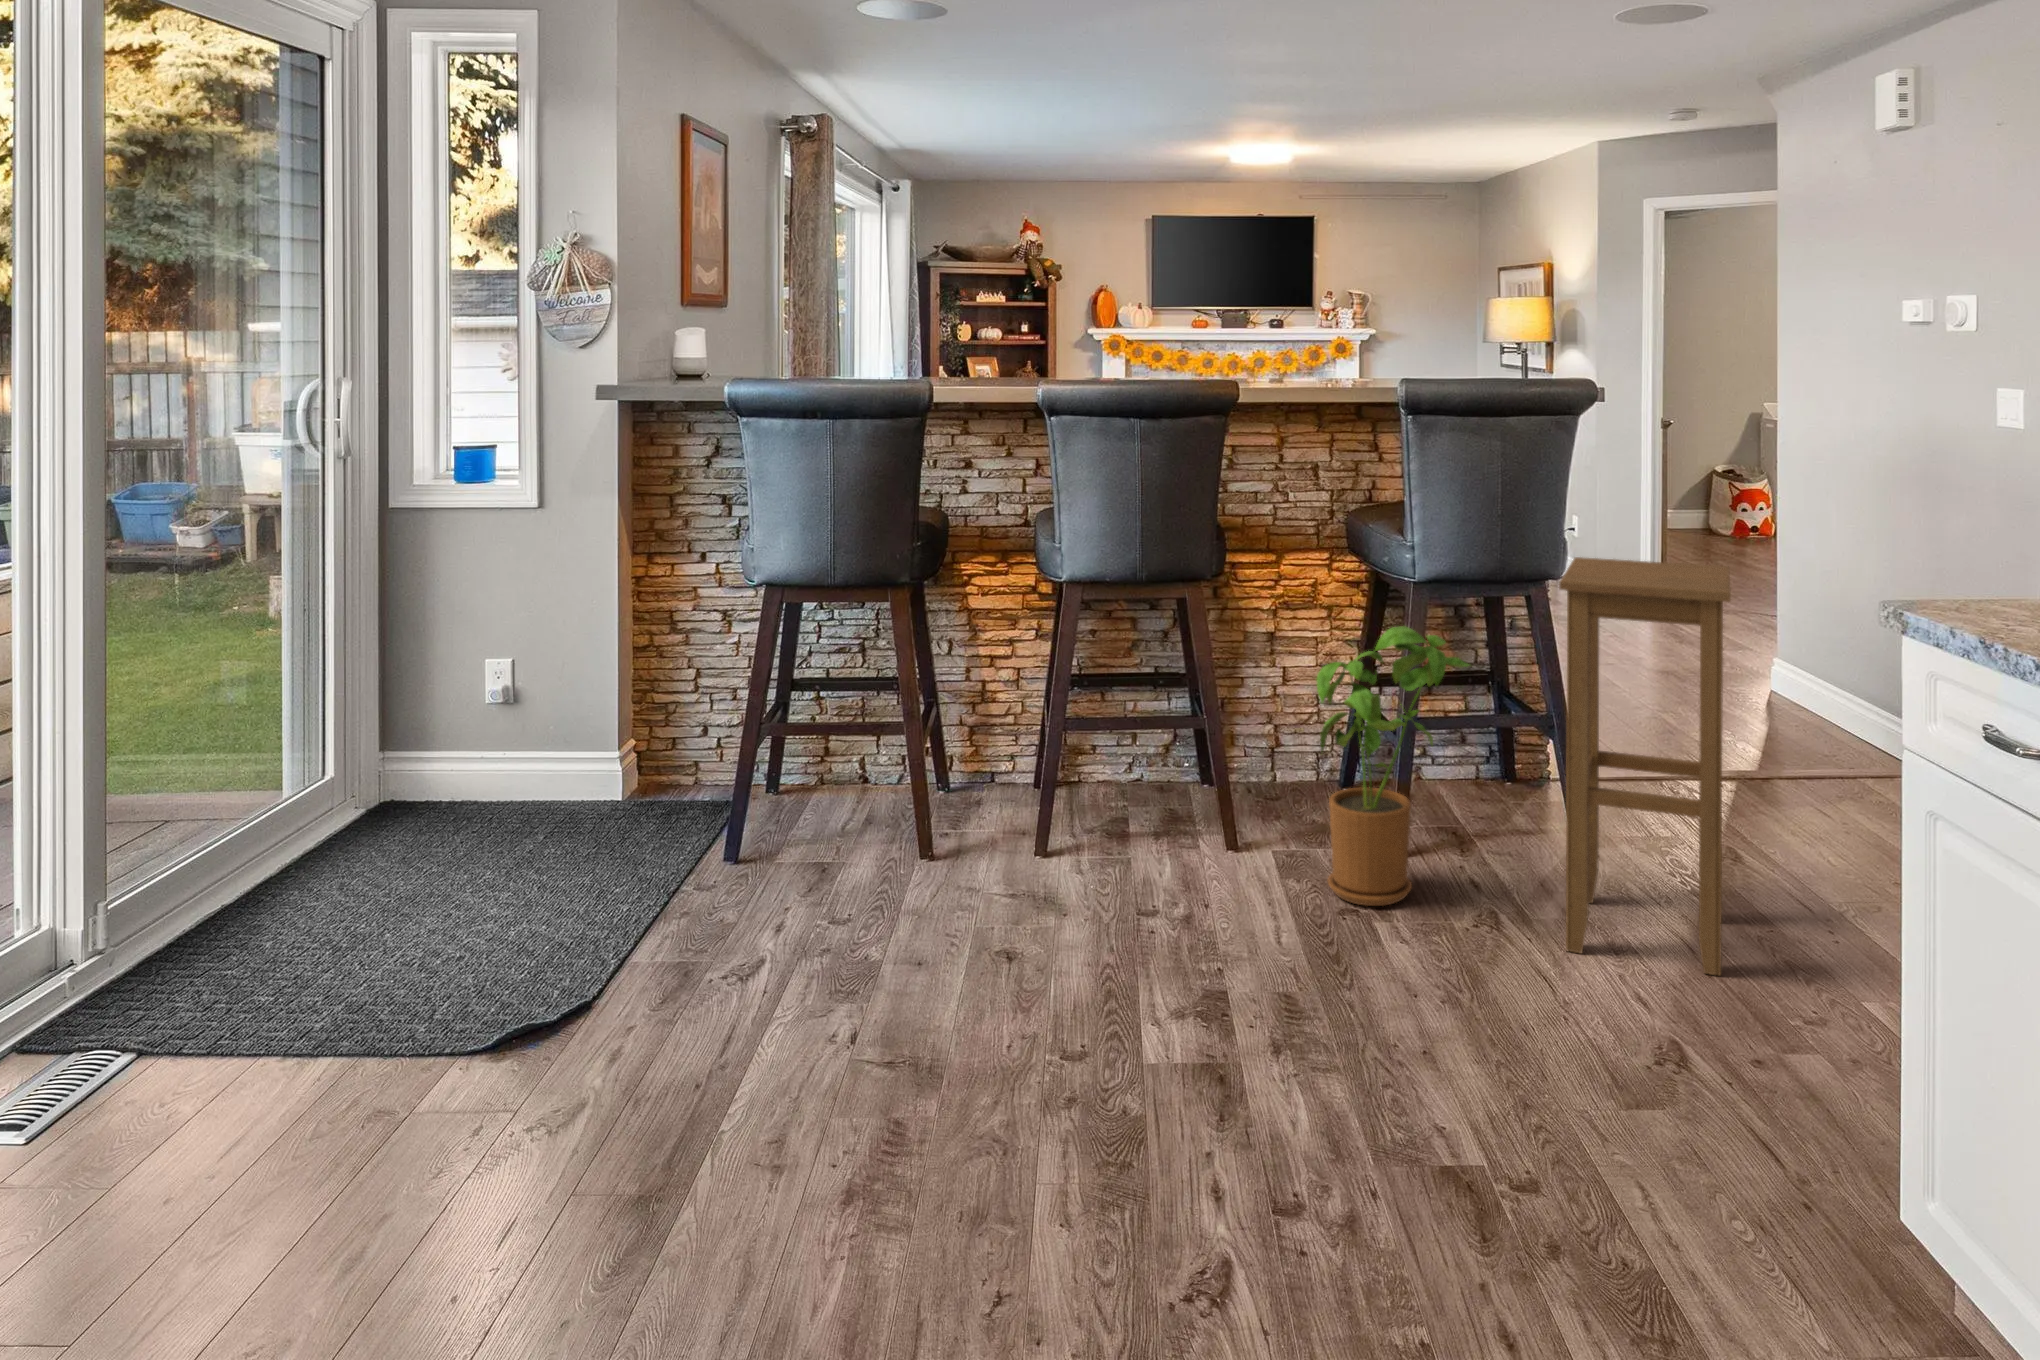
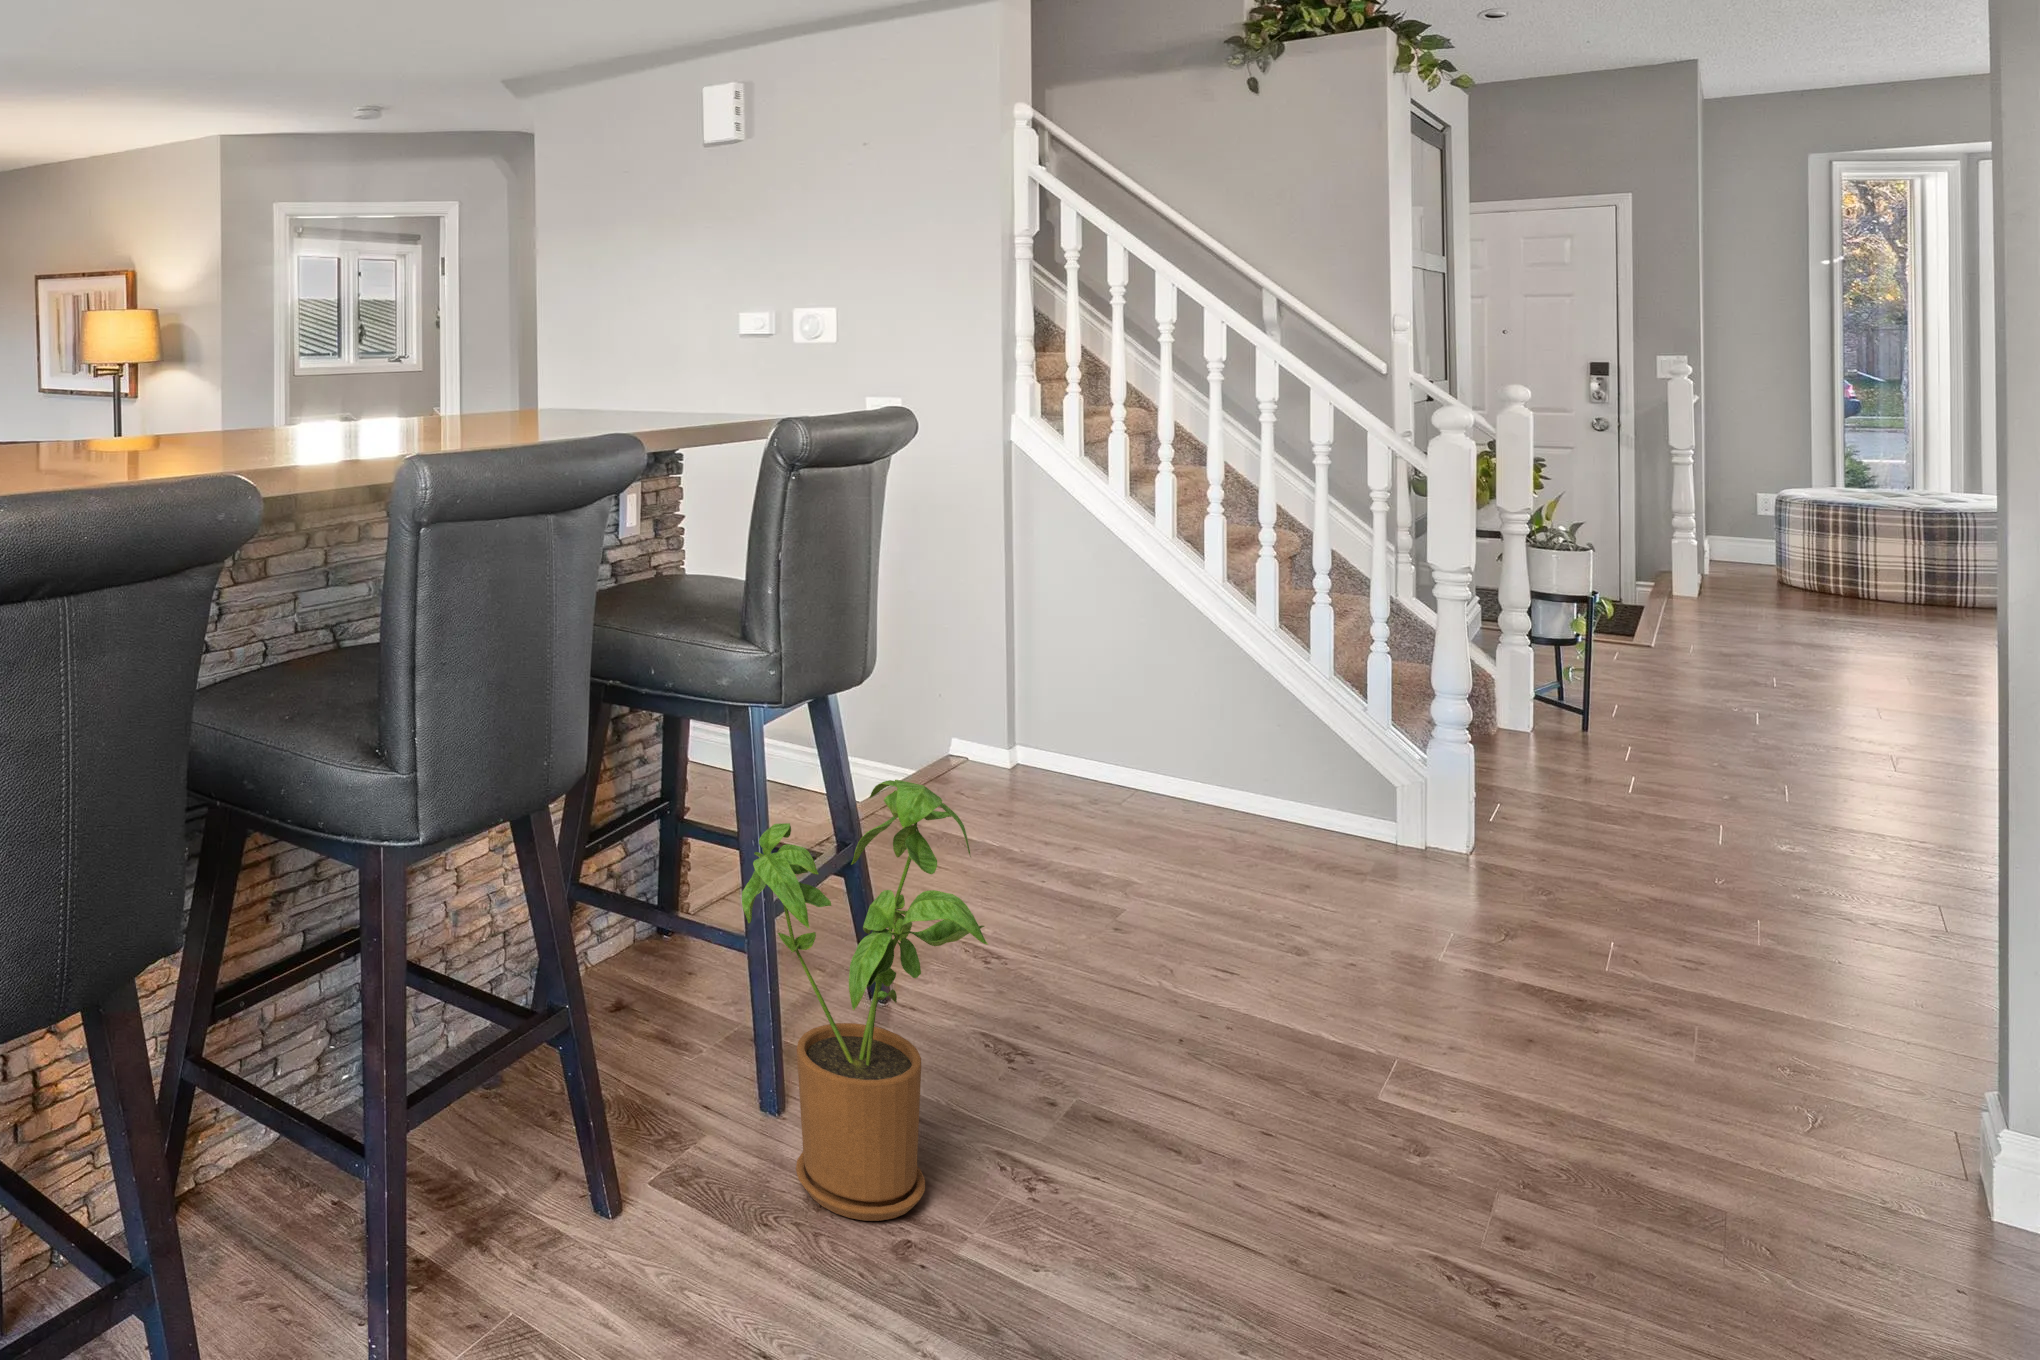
stool: present [1559,557,1731,976] -> none [990,621,1286,1164]

